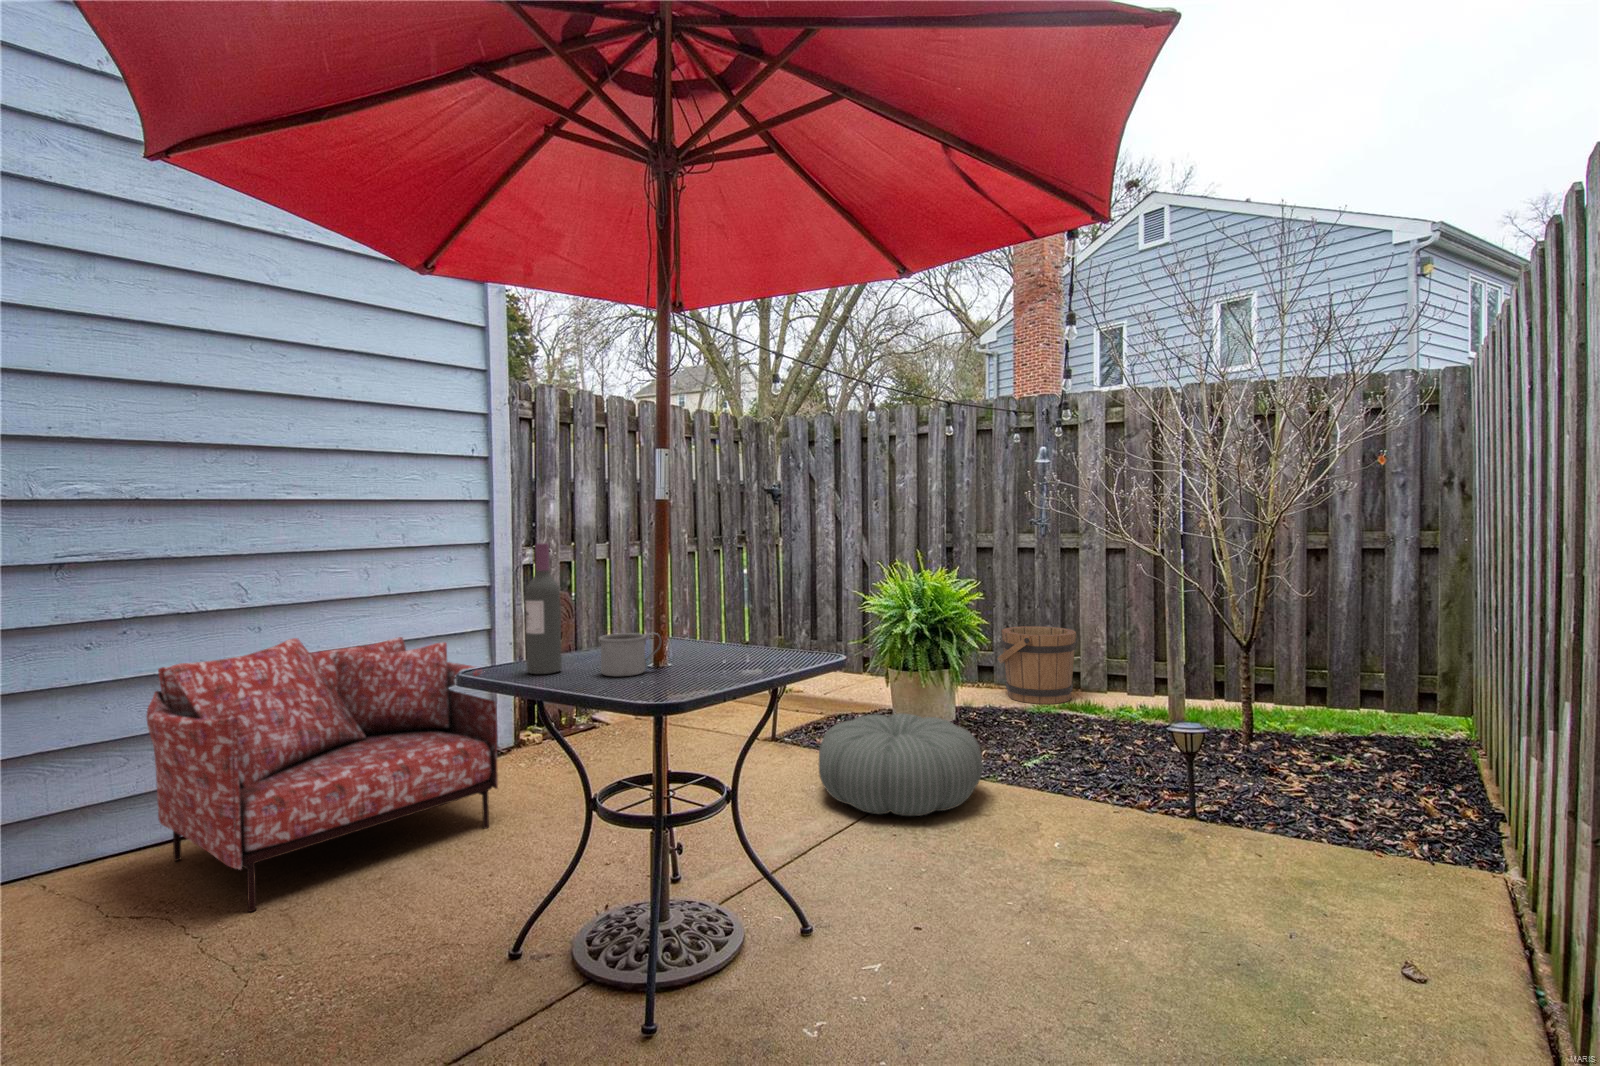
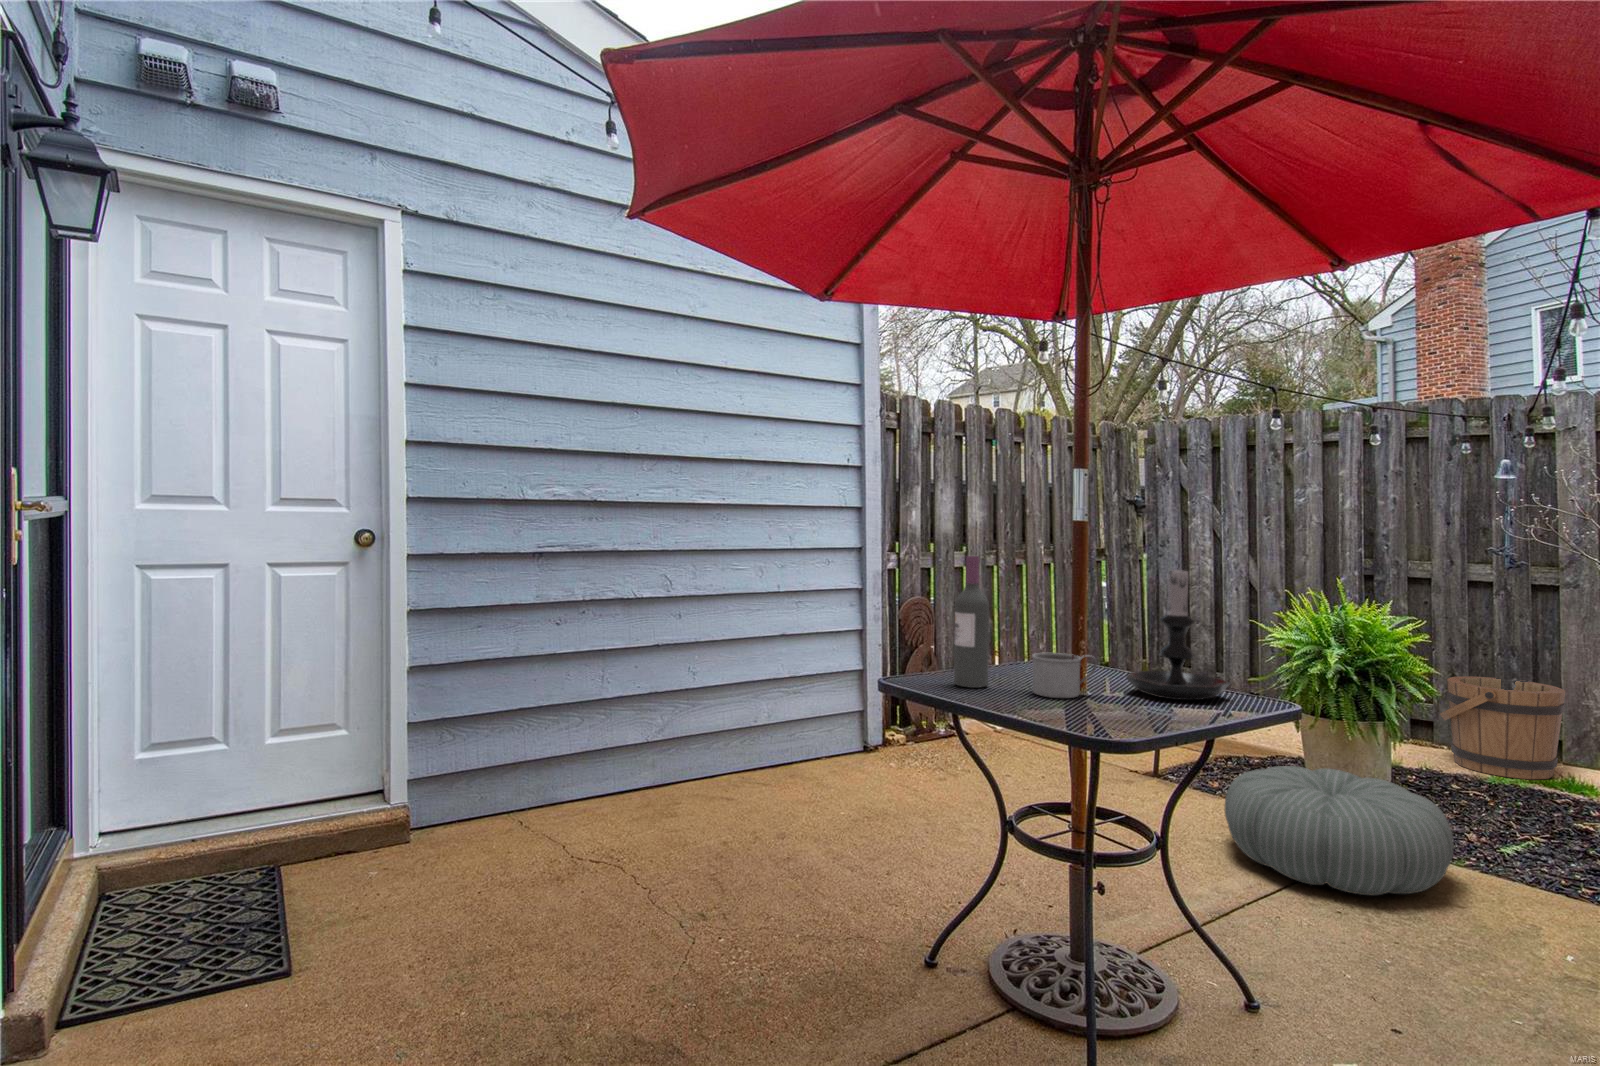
candle holder: none [690,540,780,667] -> present [1126,562,1230,700]
armchair: present [146,637,498,912] -> none [606,630,883,873]

